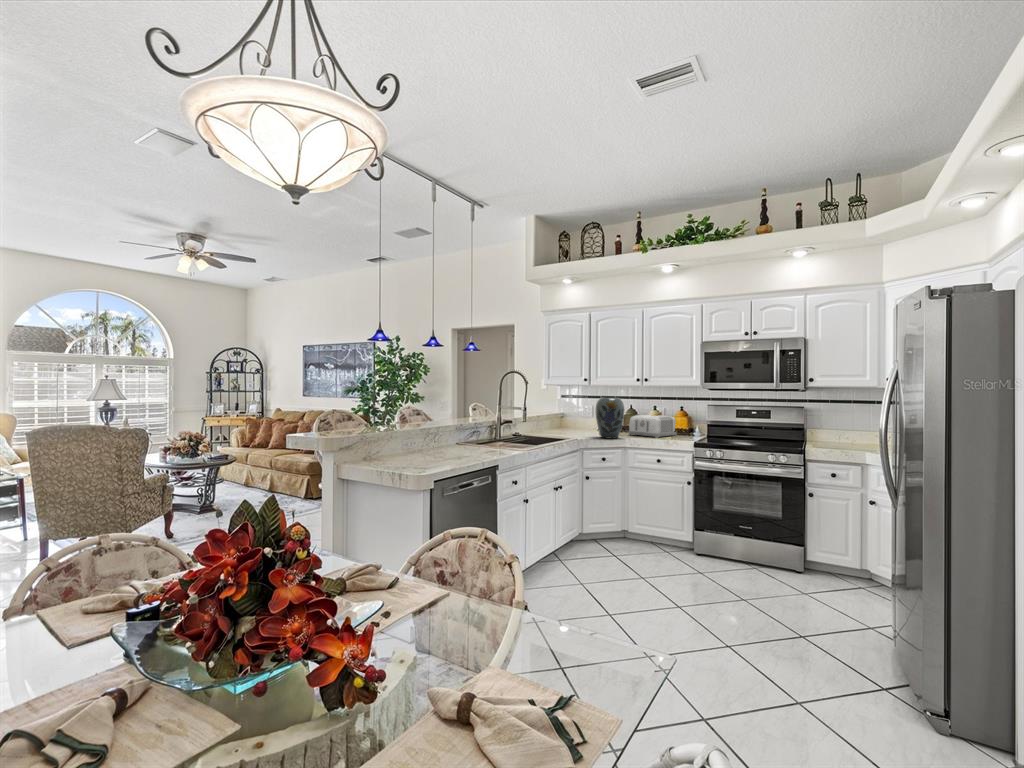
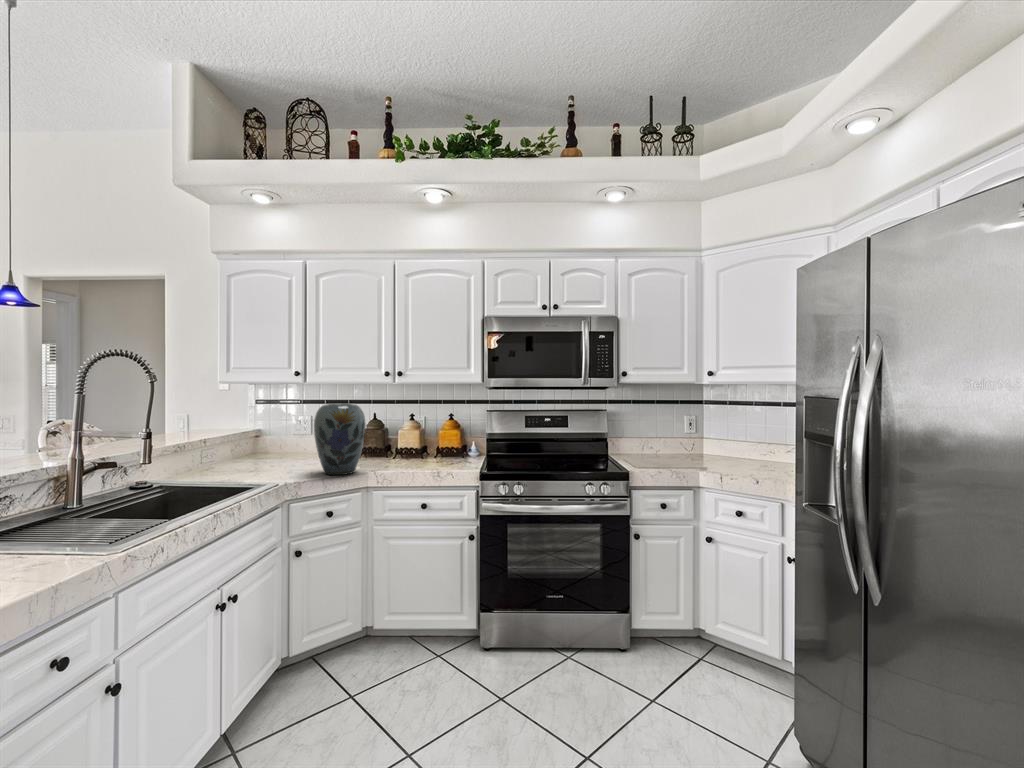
toaster: present [629,415,677,438] -> none [371,426,444,465]

